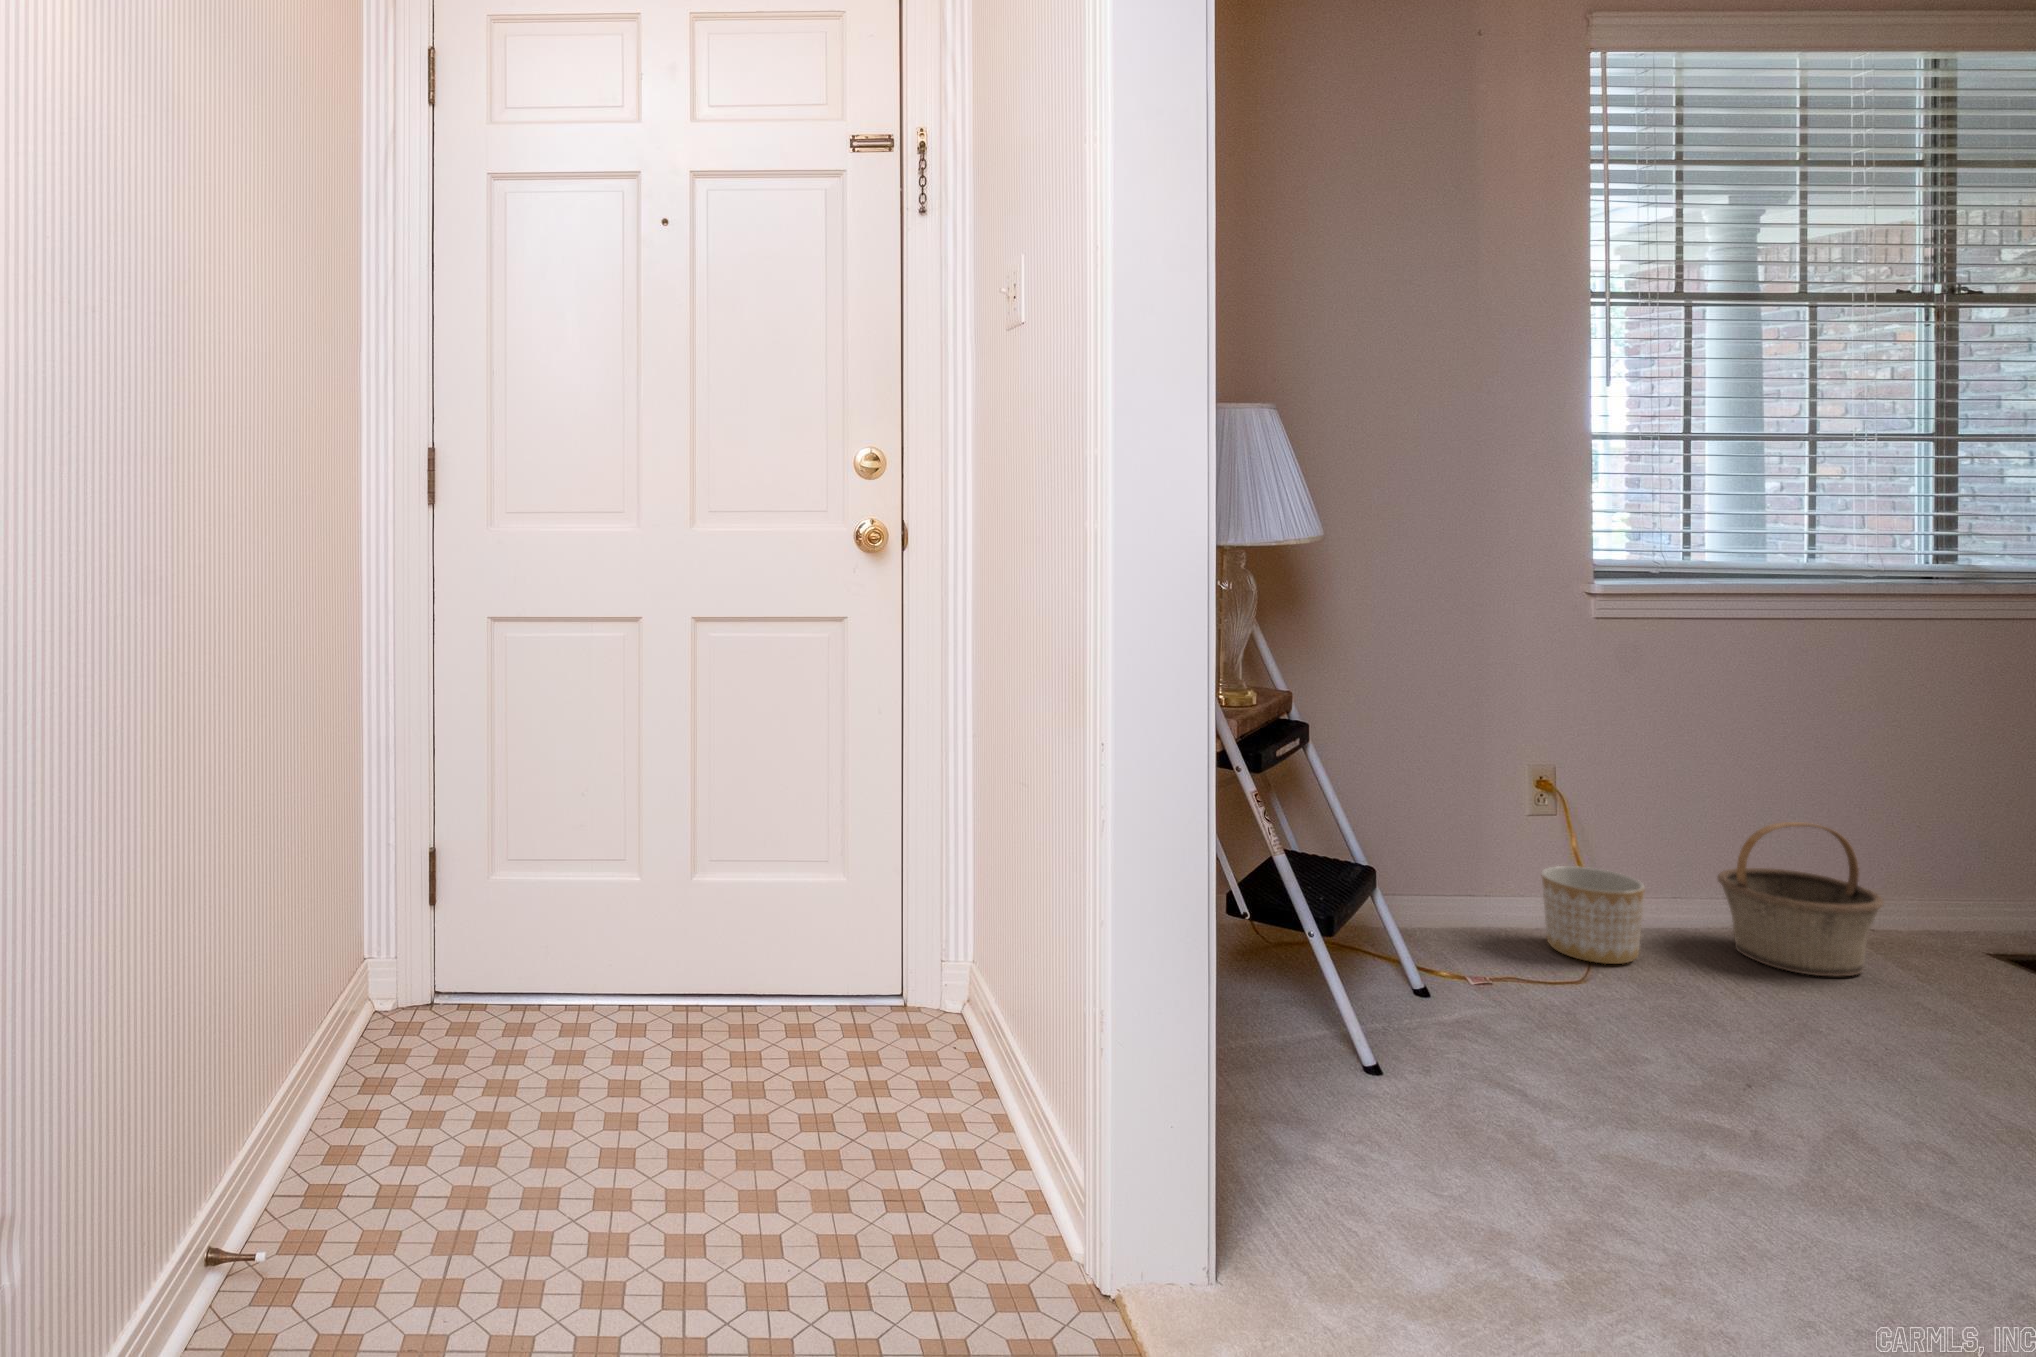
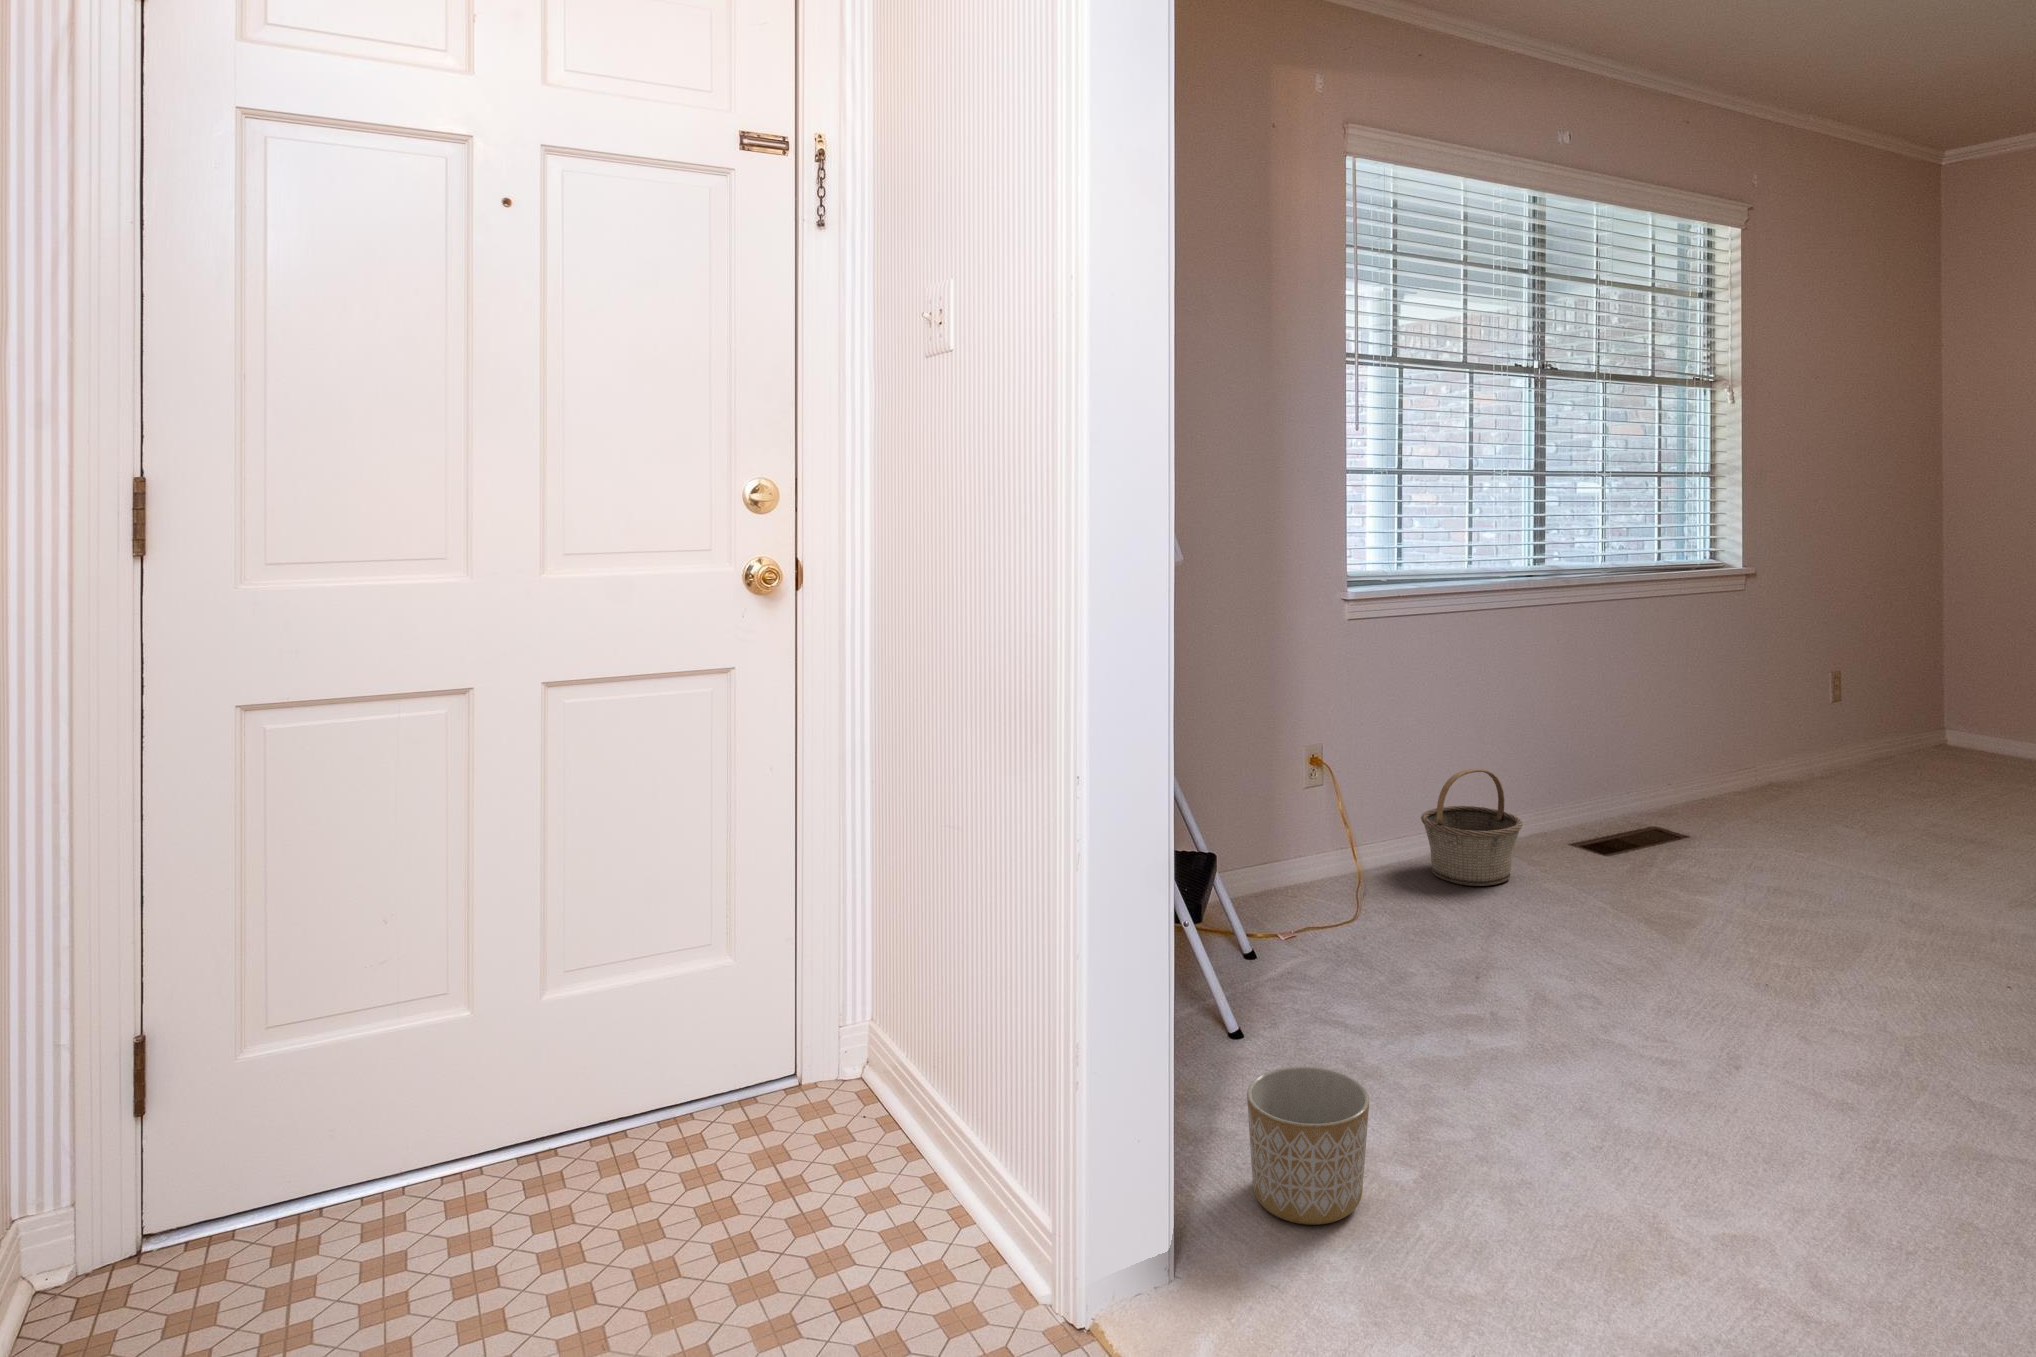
planter: present [1541,866,1645,964] -> present [1247,1066,1370,1225]

